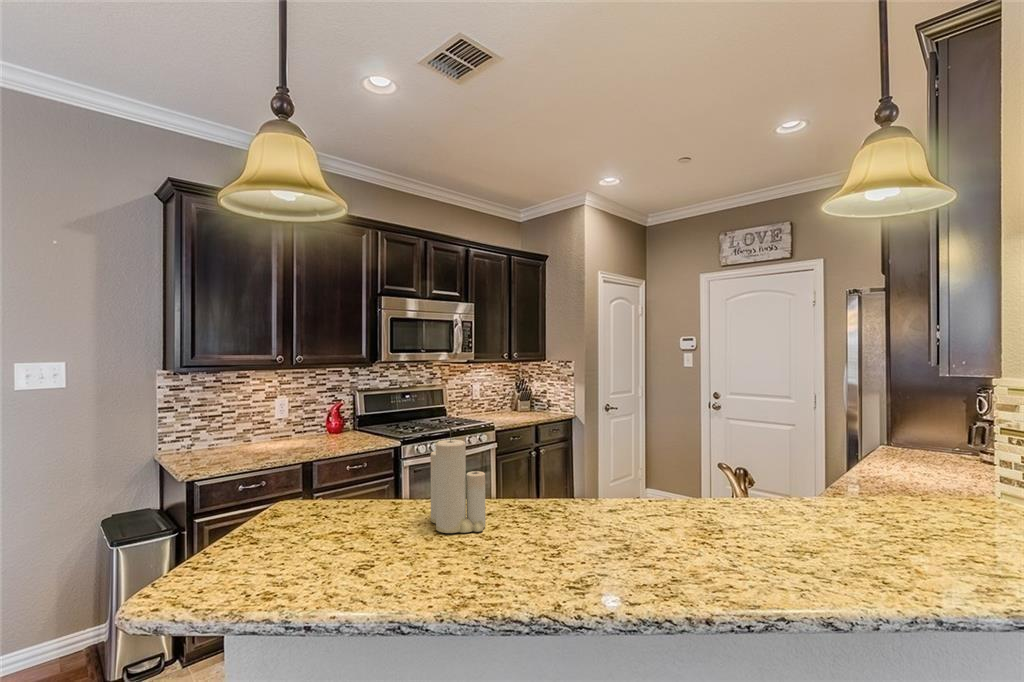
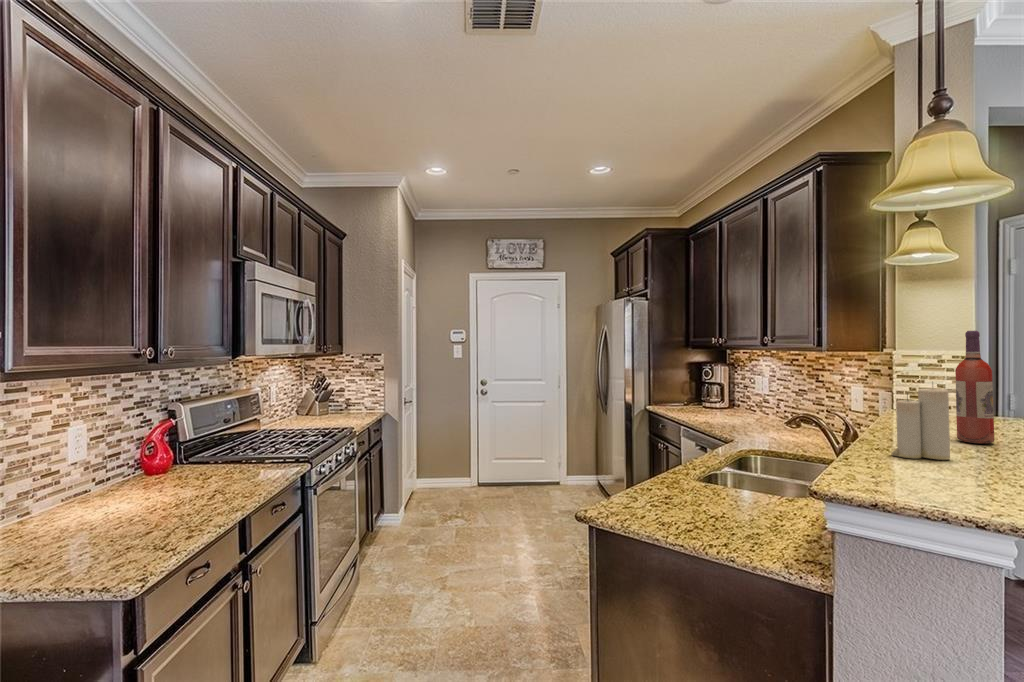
wine bottle: none [595,368,640,550] -> present [955,331,994,443]

